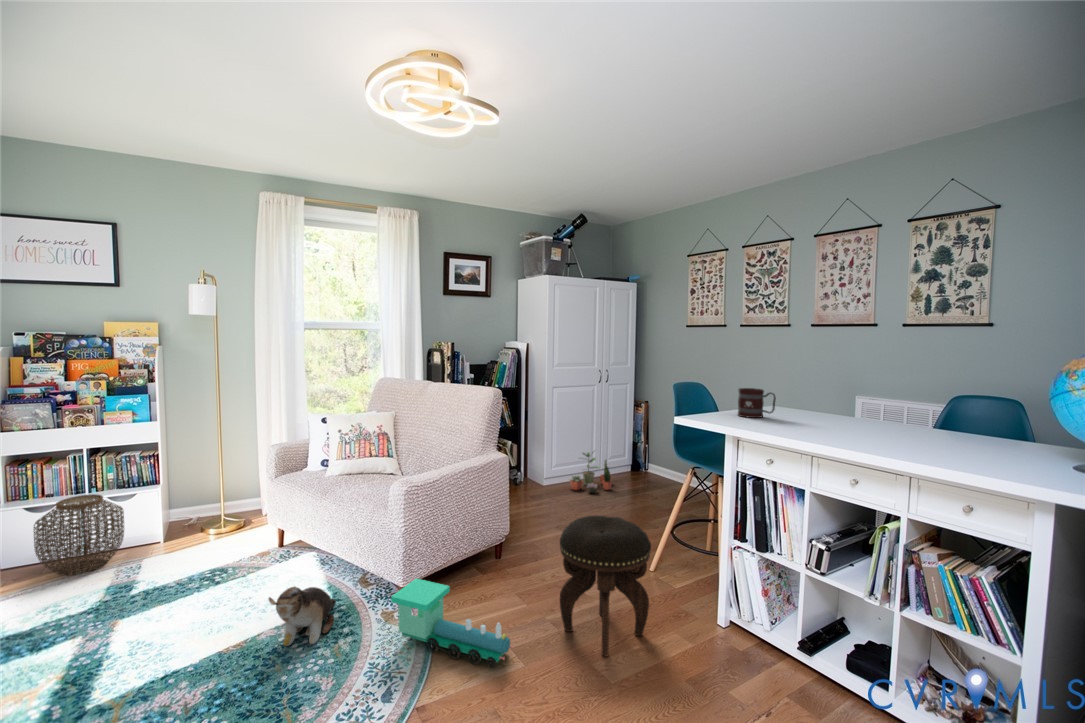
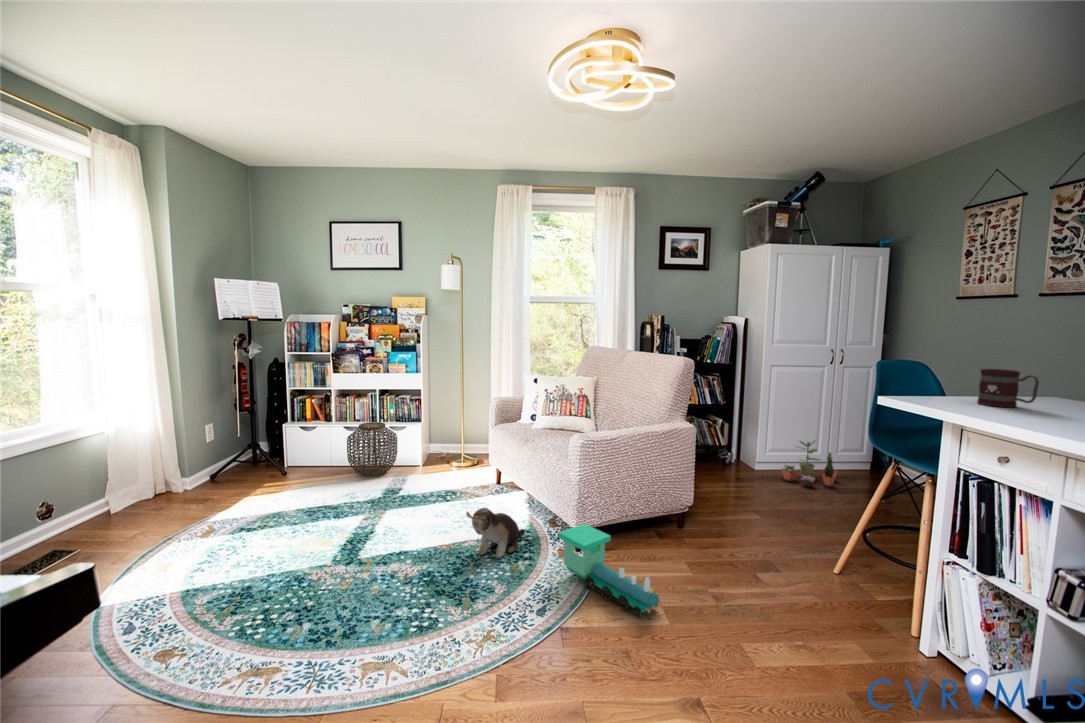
footstool: present [560,515,651,657] -> none [719,495,828,642]

